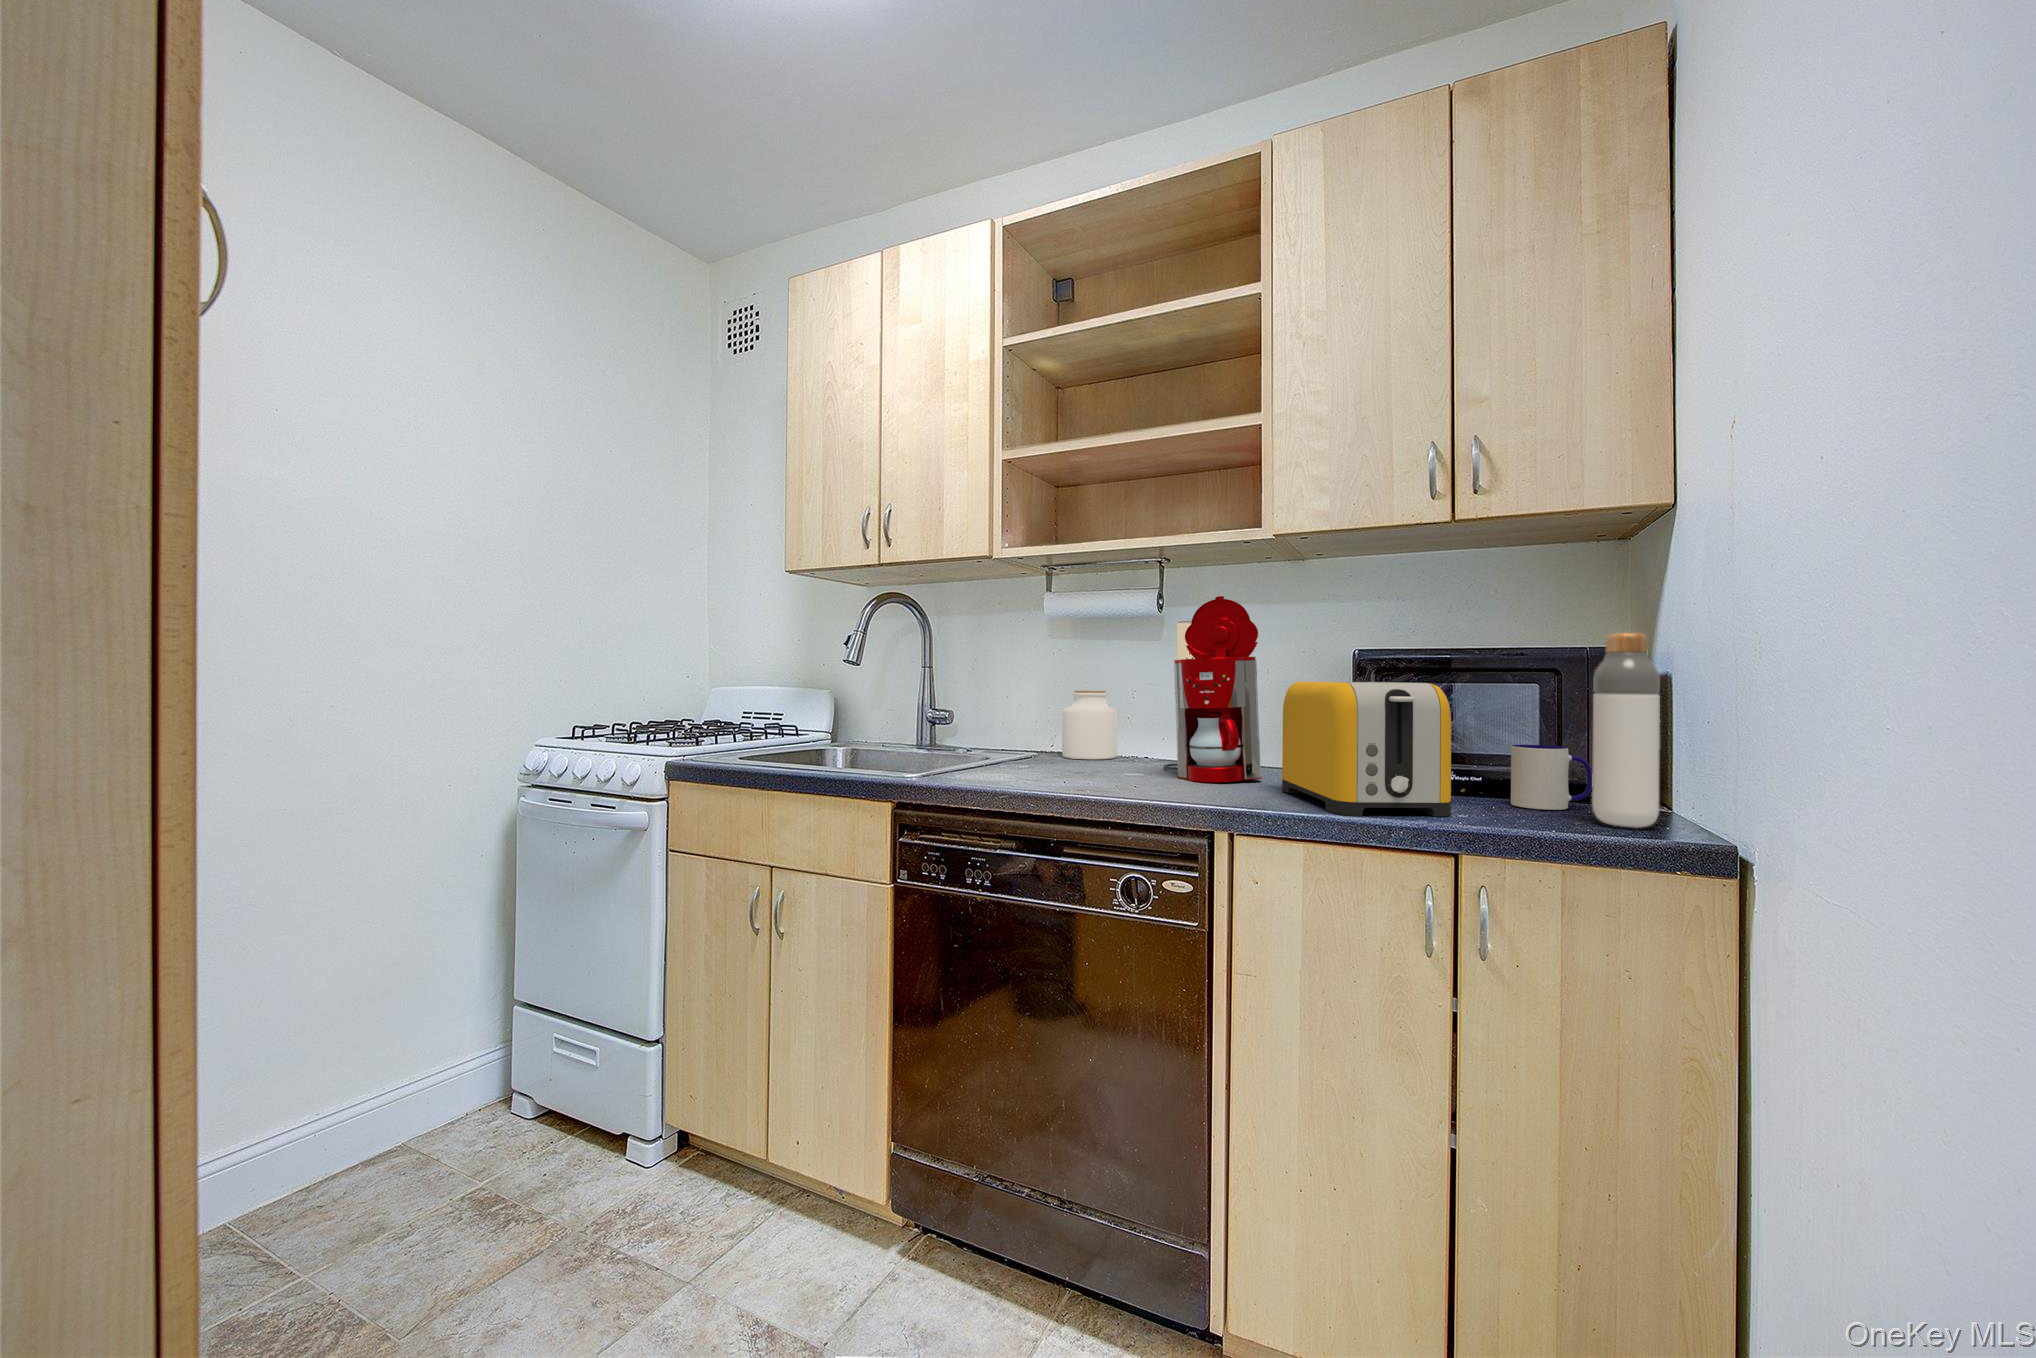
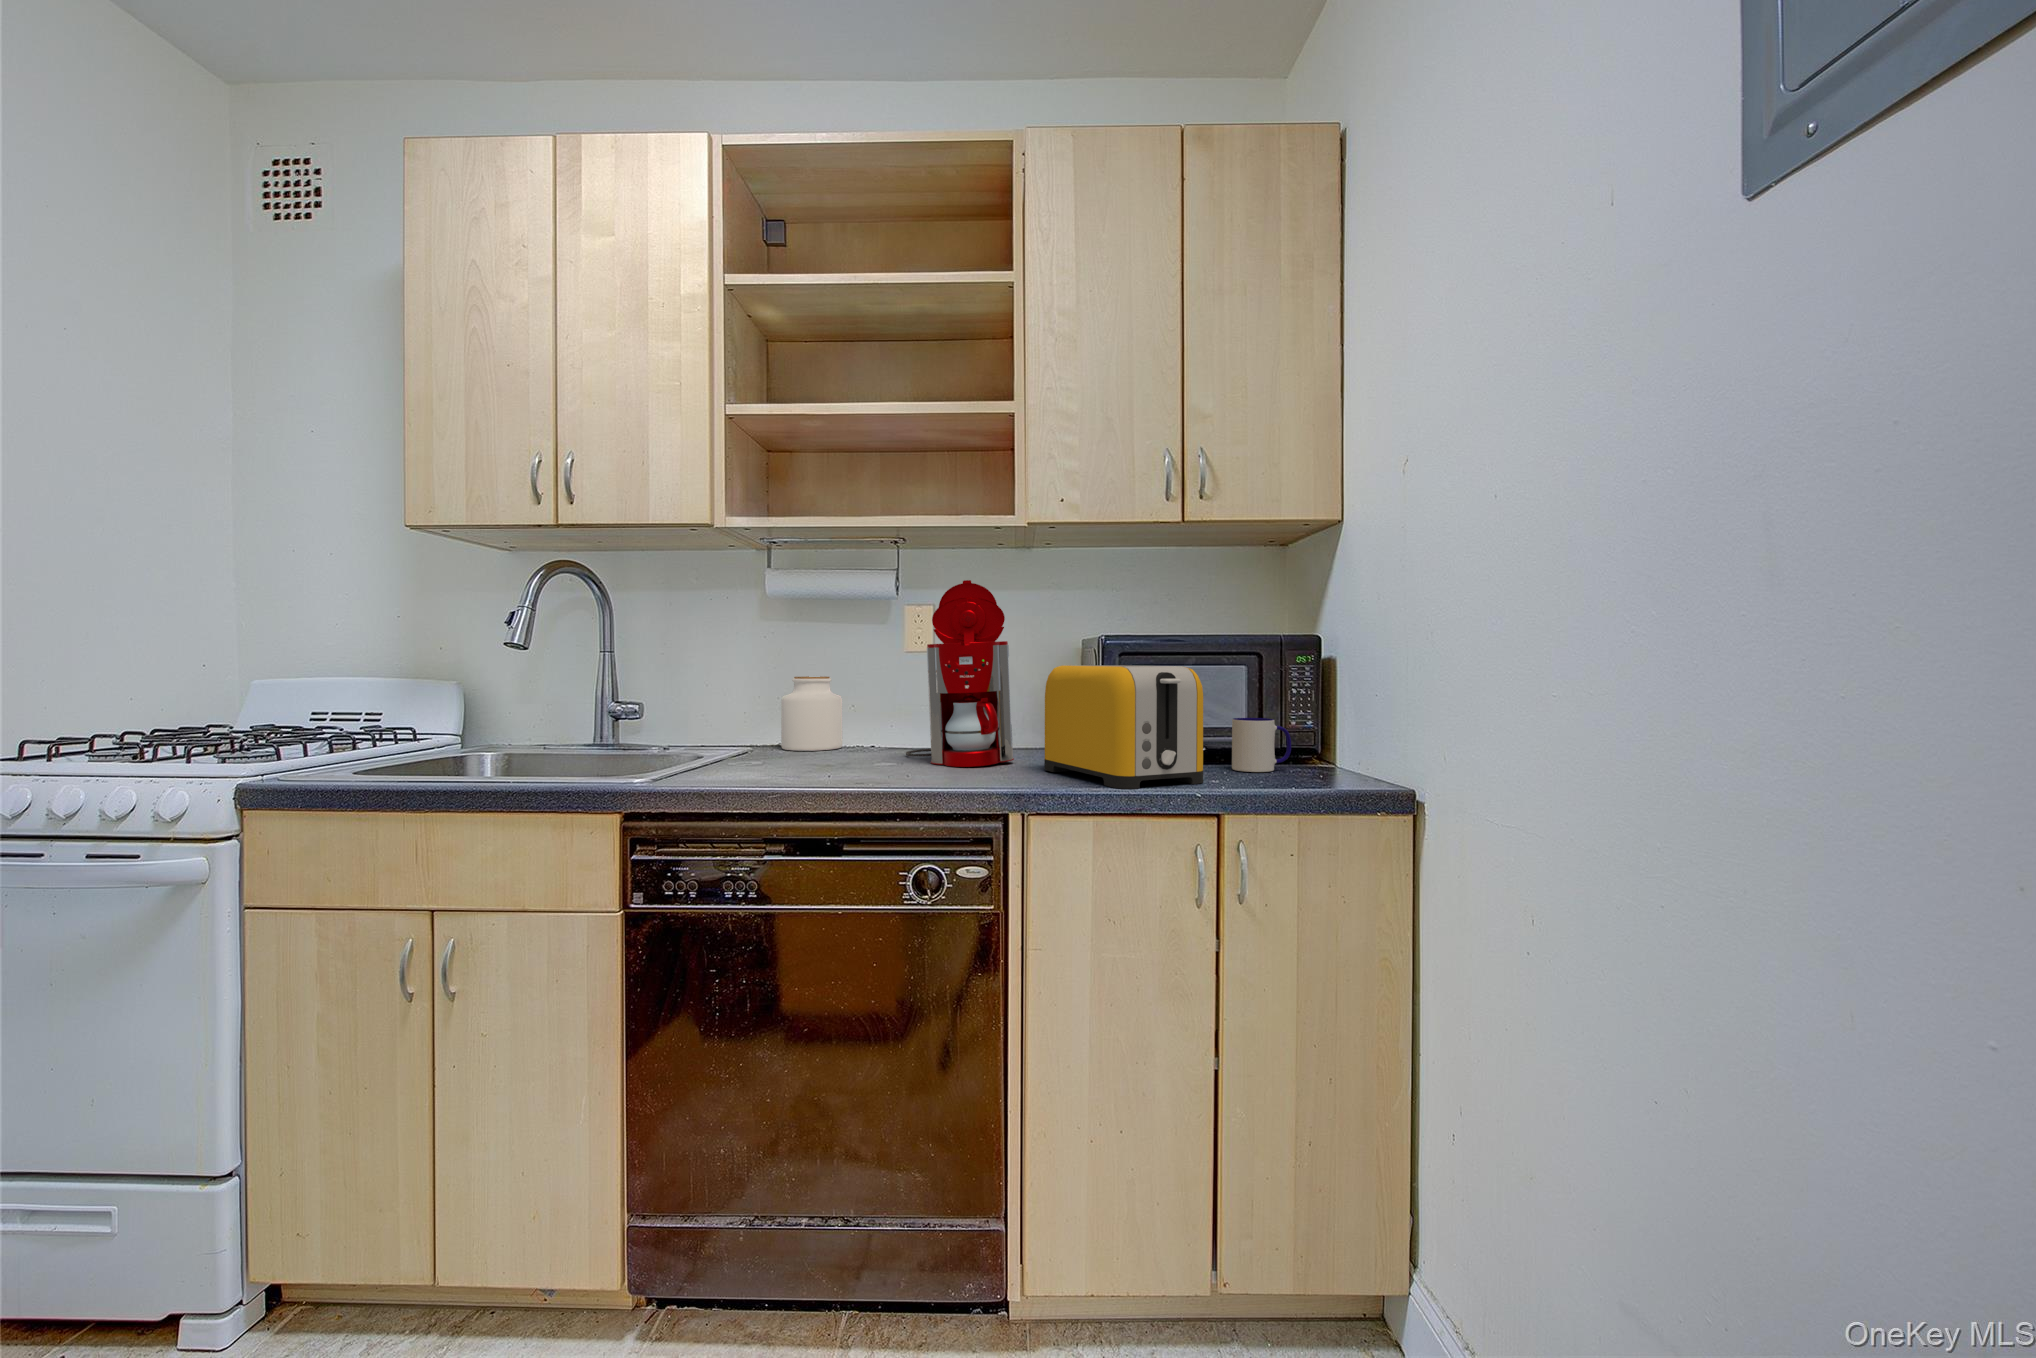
bottle: present [1592,632,1660,828] -> none [1303,624,1350,781]

